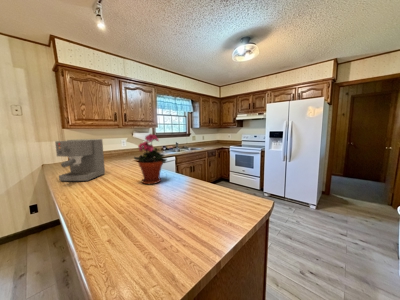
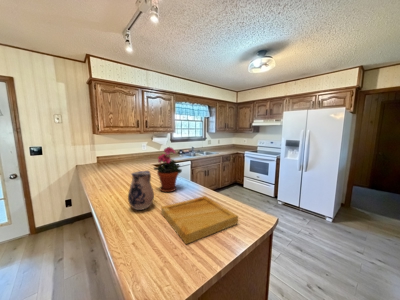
coffee maker: present [55,139,105,181] -> none [90,148,128,186]
ceramic pitcher: none [103,158,135,203] -> present [128,171,154,210]
tray: none [144,184,234,236] -> present [161,196,238,244]

